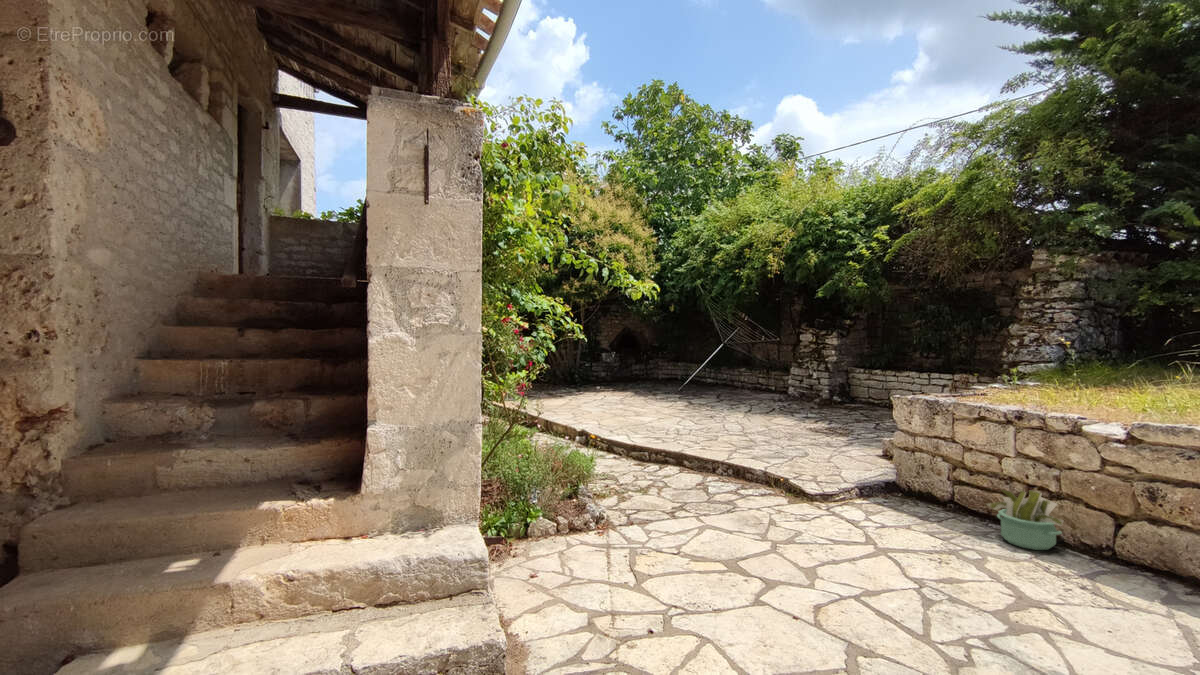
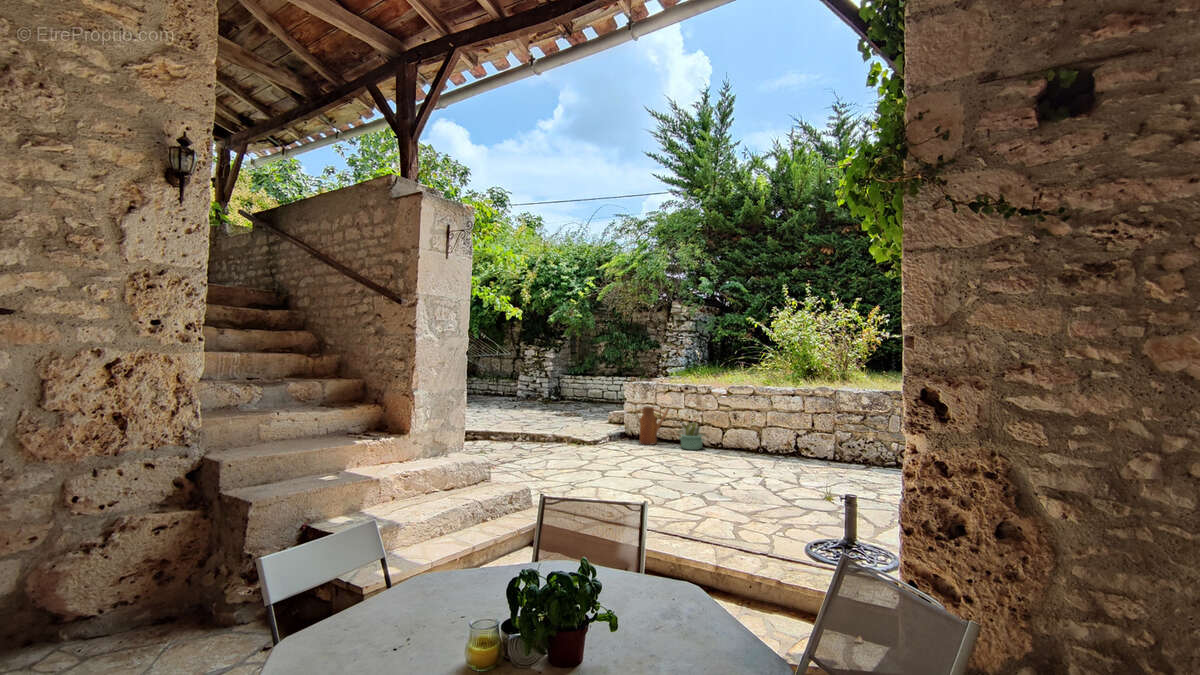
watering can: none [912,444,979,516] -> present [636,407,669,445]

